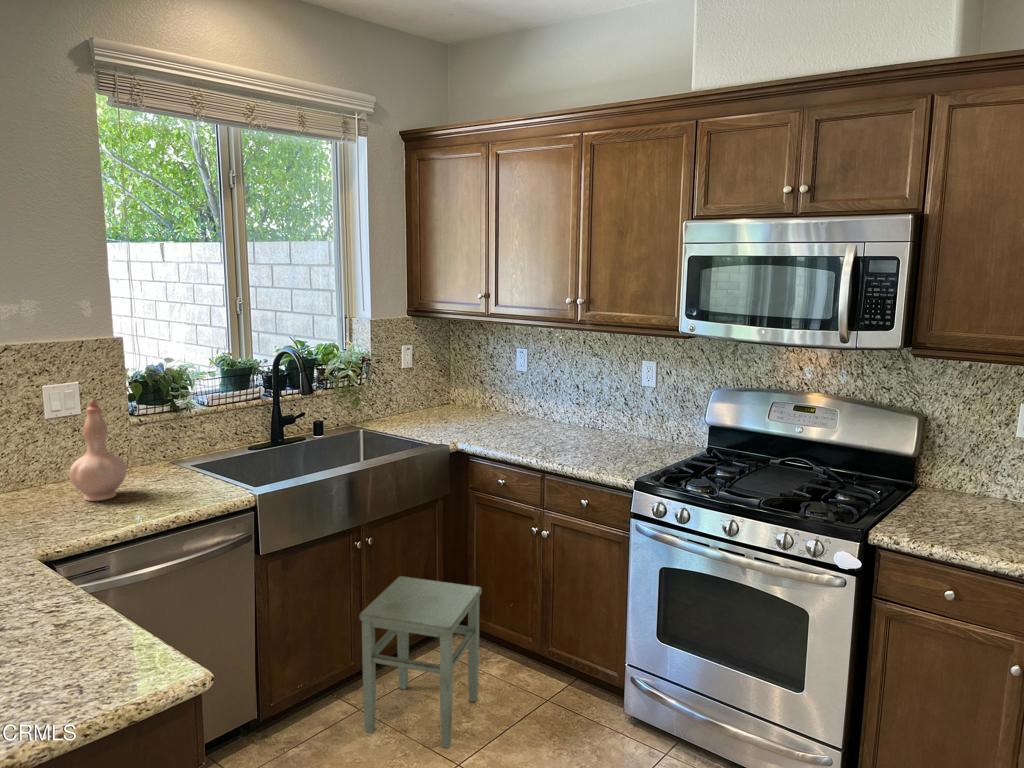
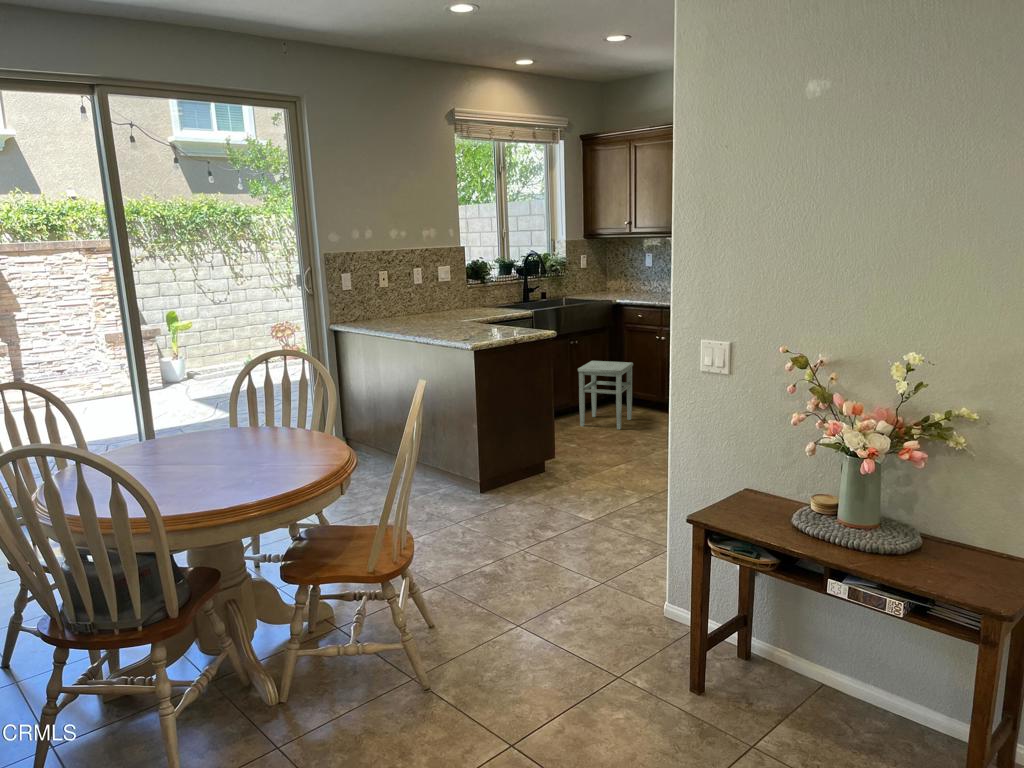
vase: present [69,399,127,501] -> none [456,269,478,314]

